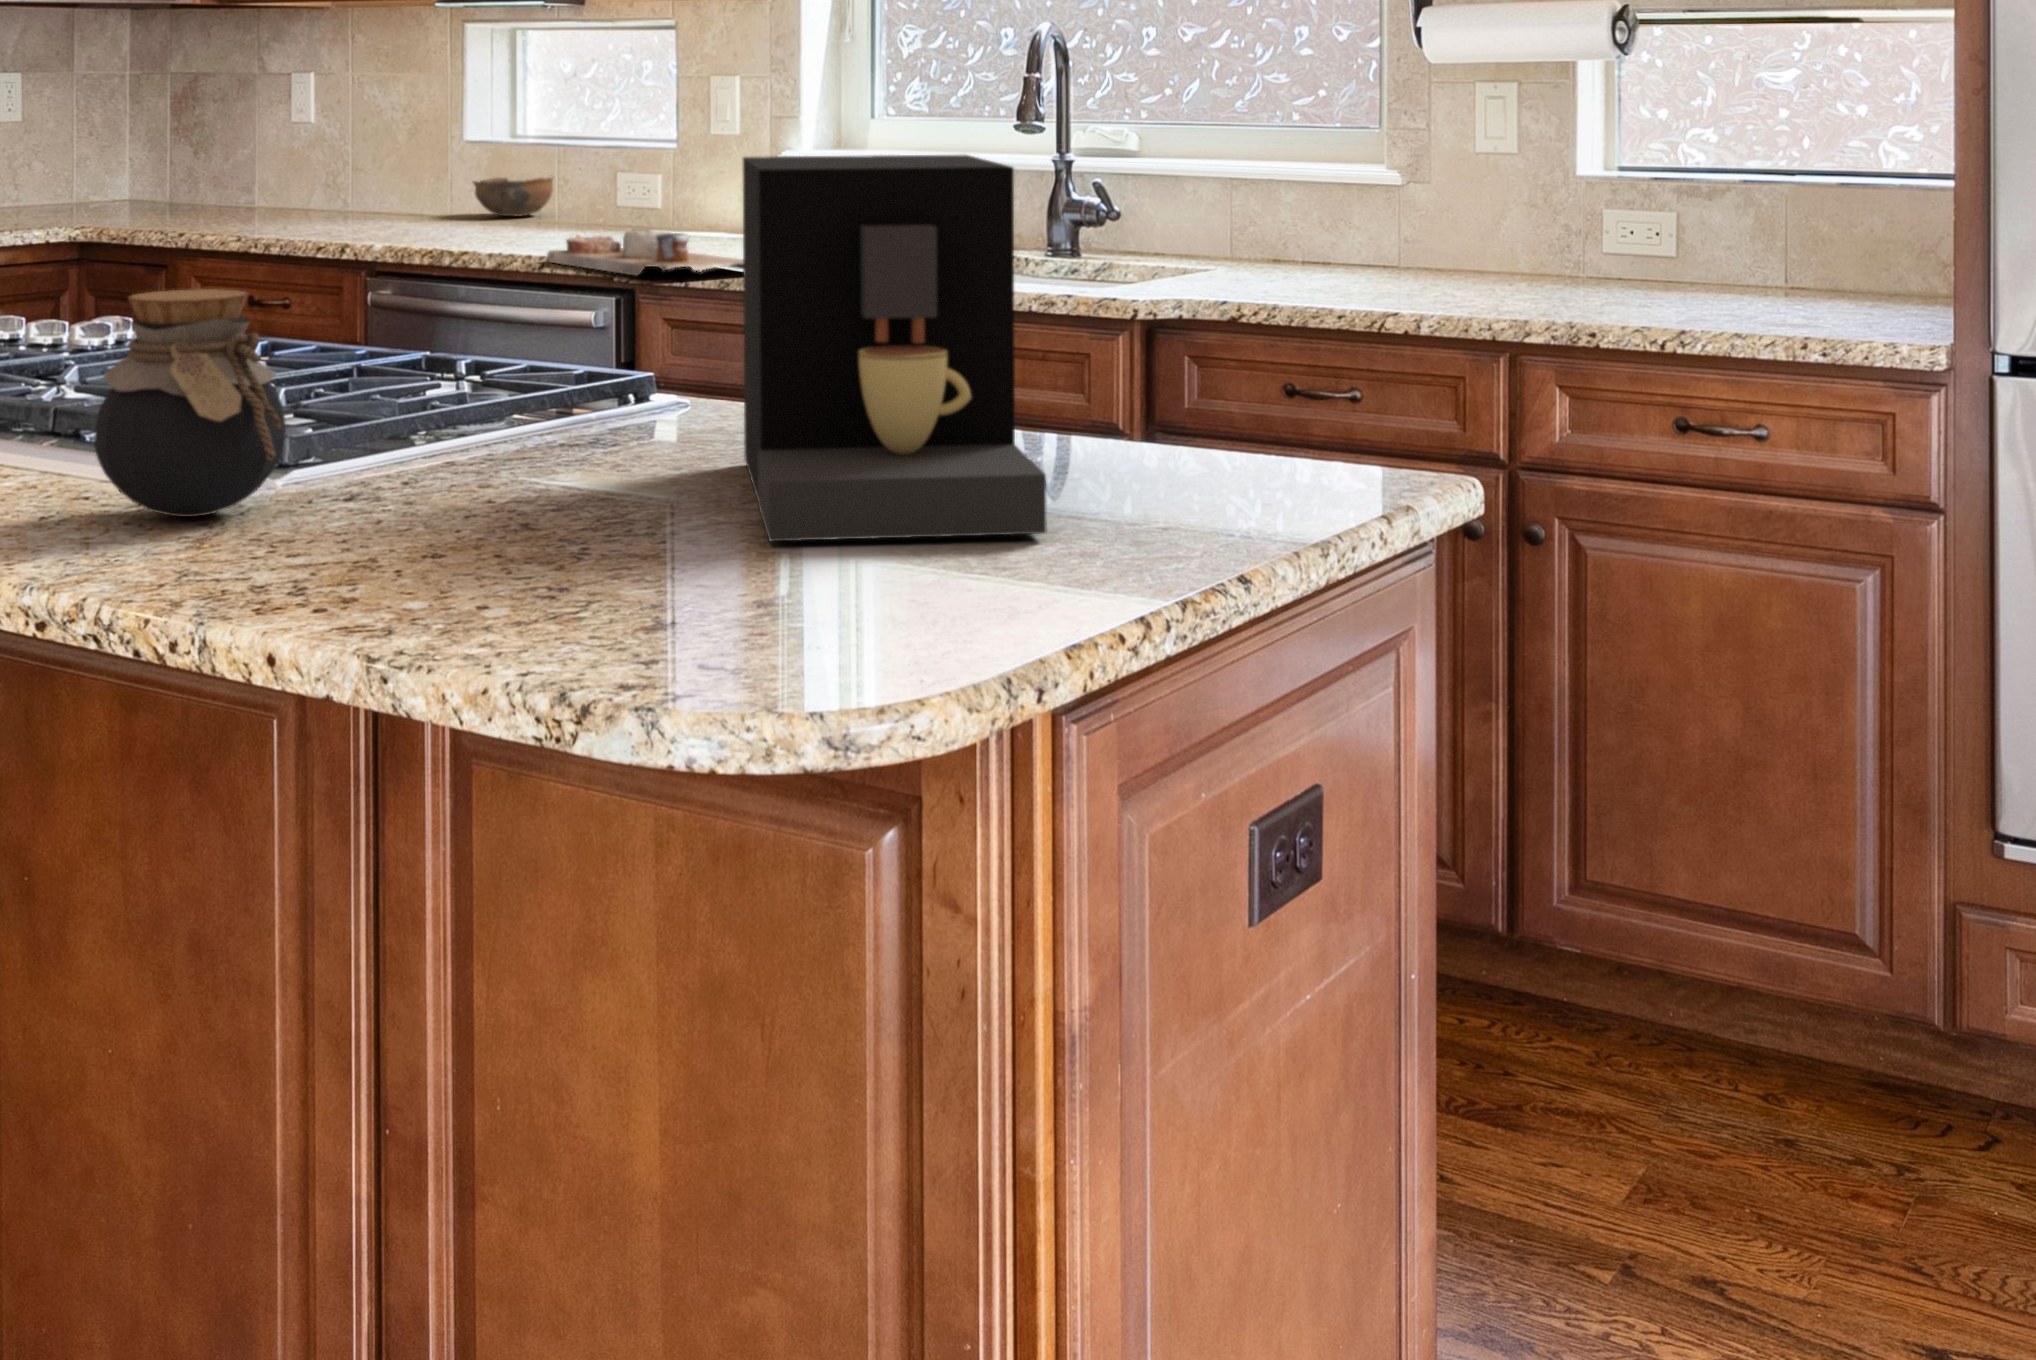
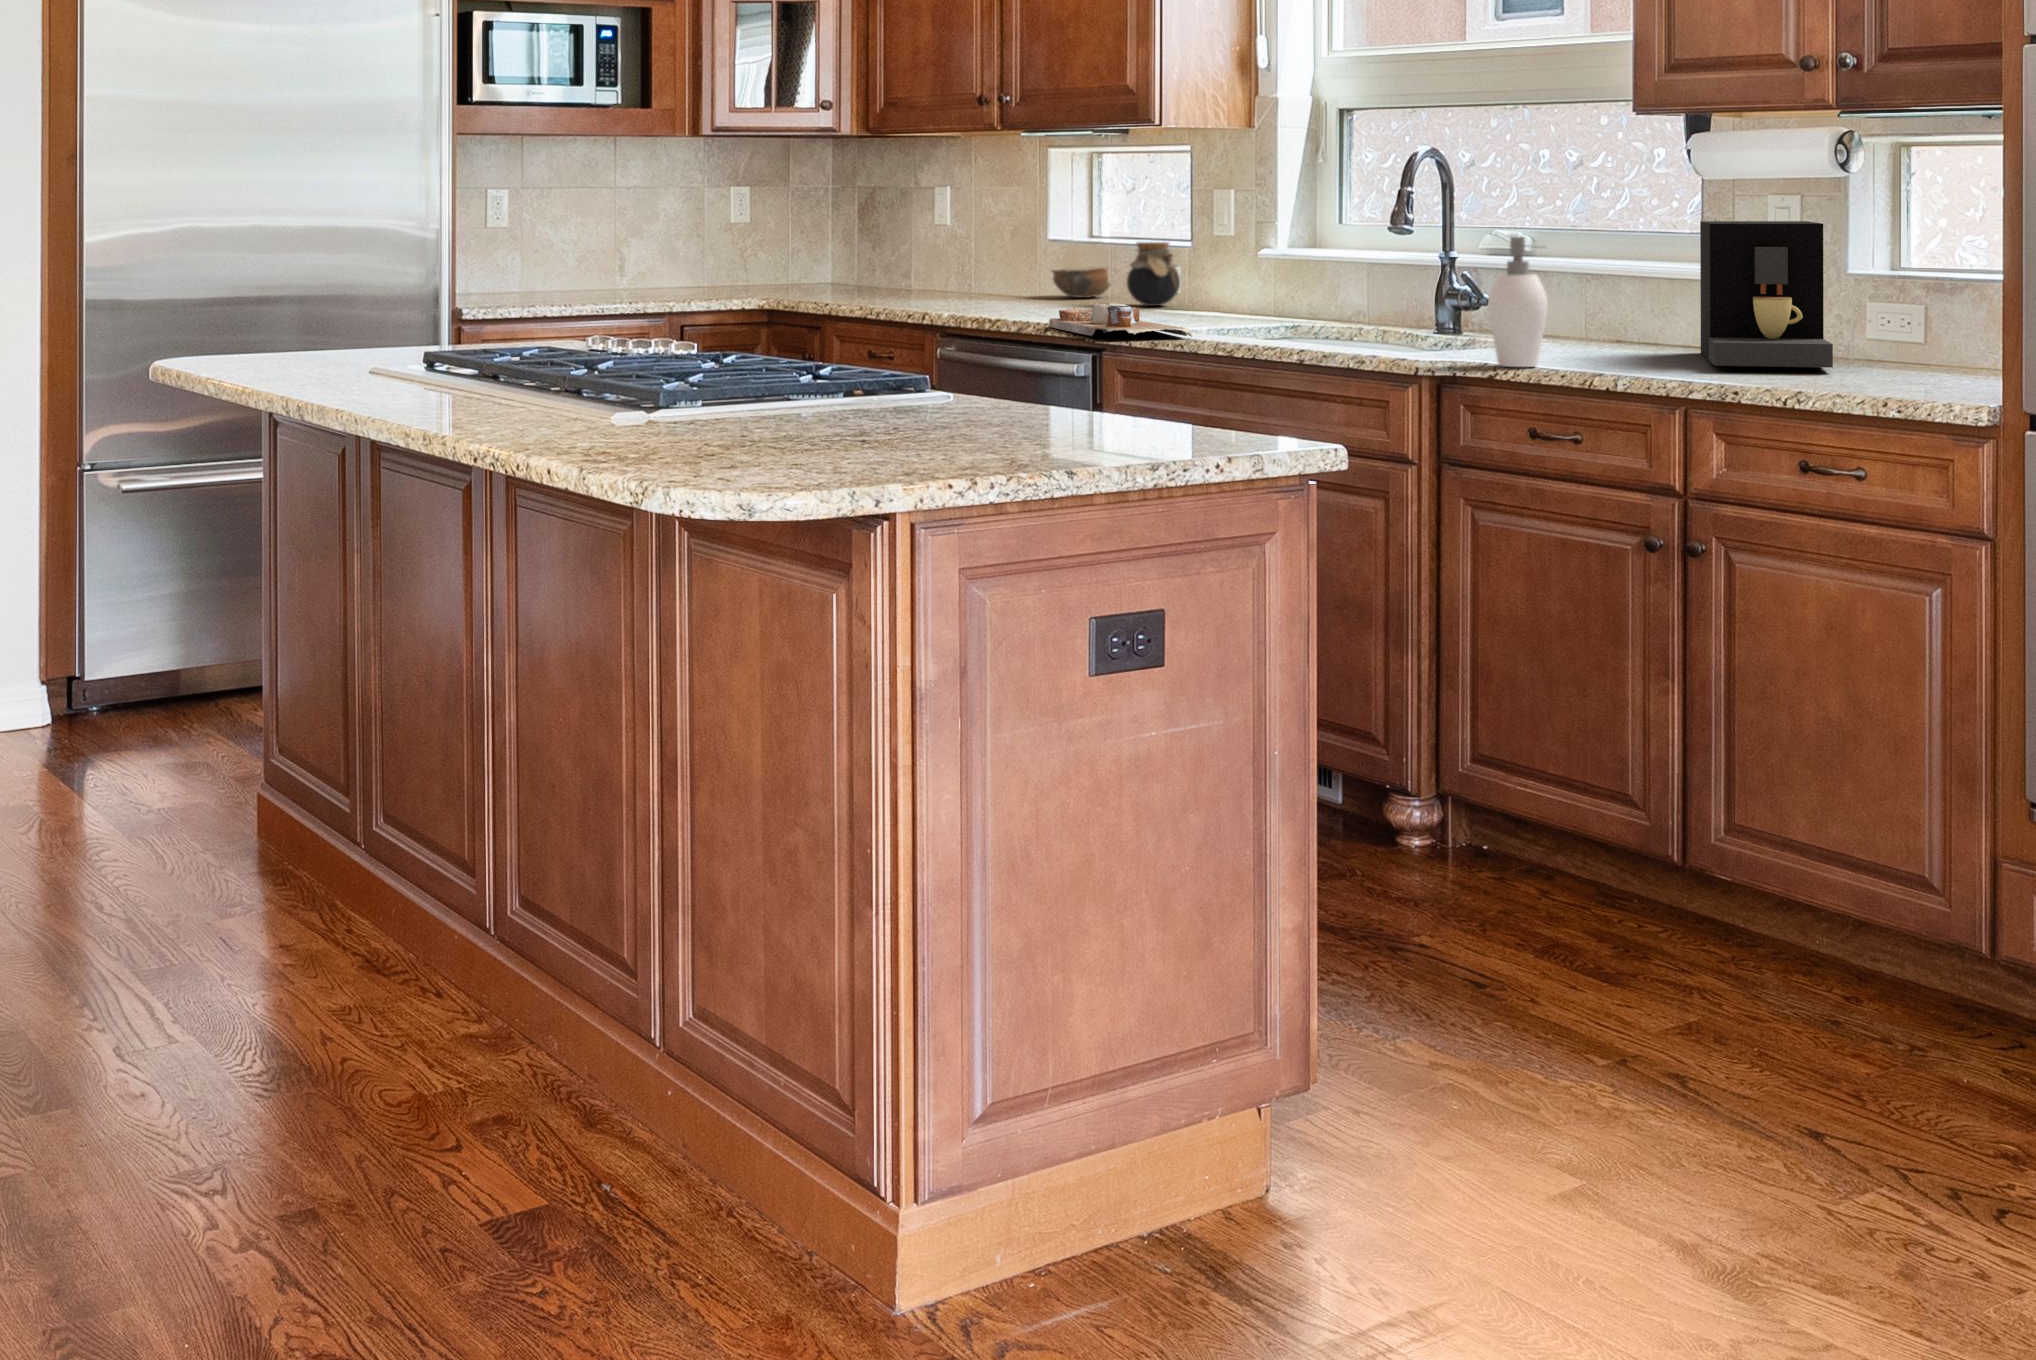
soap dispenser: none [1221,138,1306,306] -> present [1488,237,1547,367]
coffee maker: present [743,155,1046,541] -> present [1700,221,1833,368]
jar: present [94,289,286,517] -> present [1127,242,1180,306]

